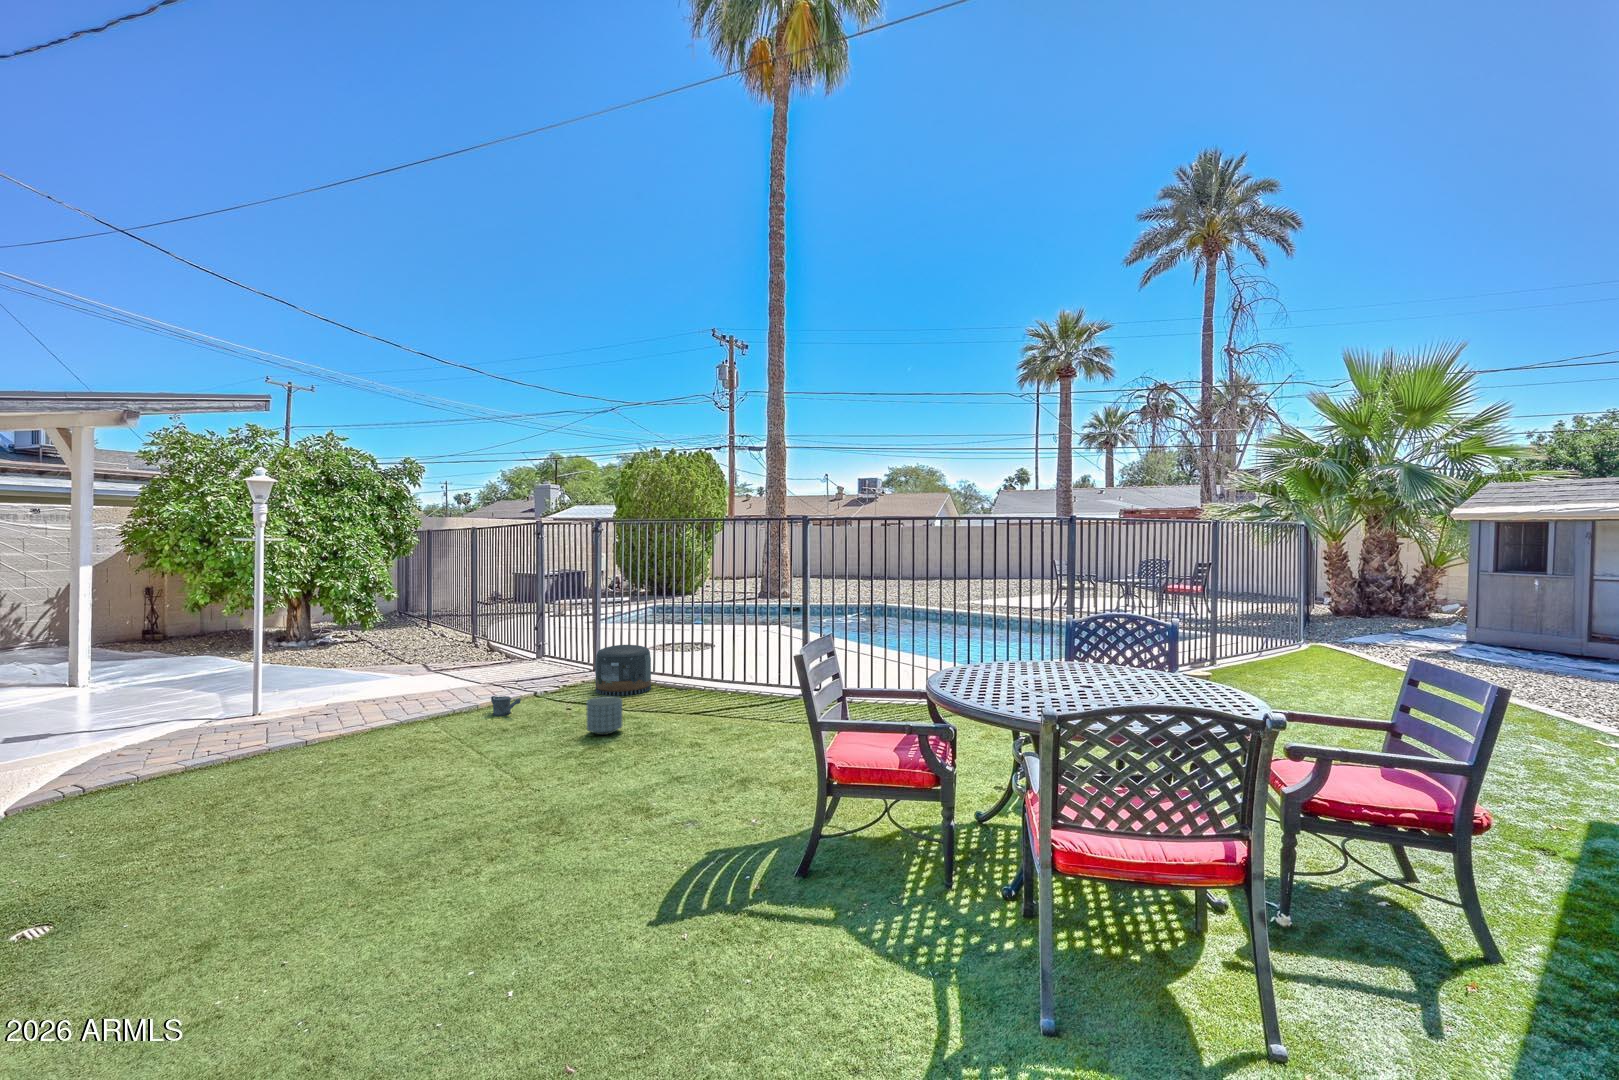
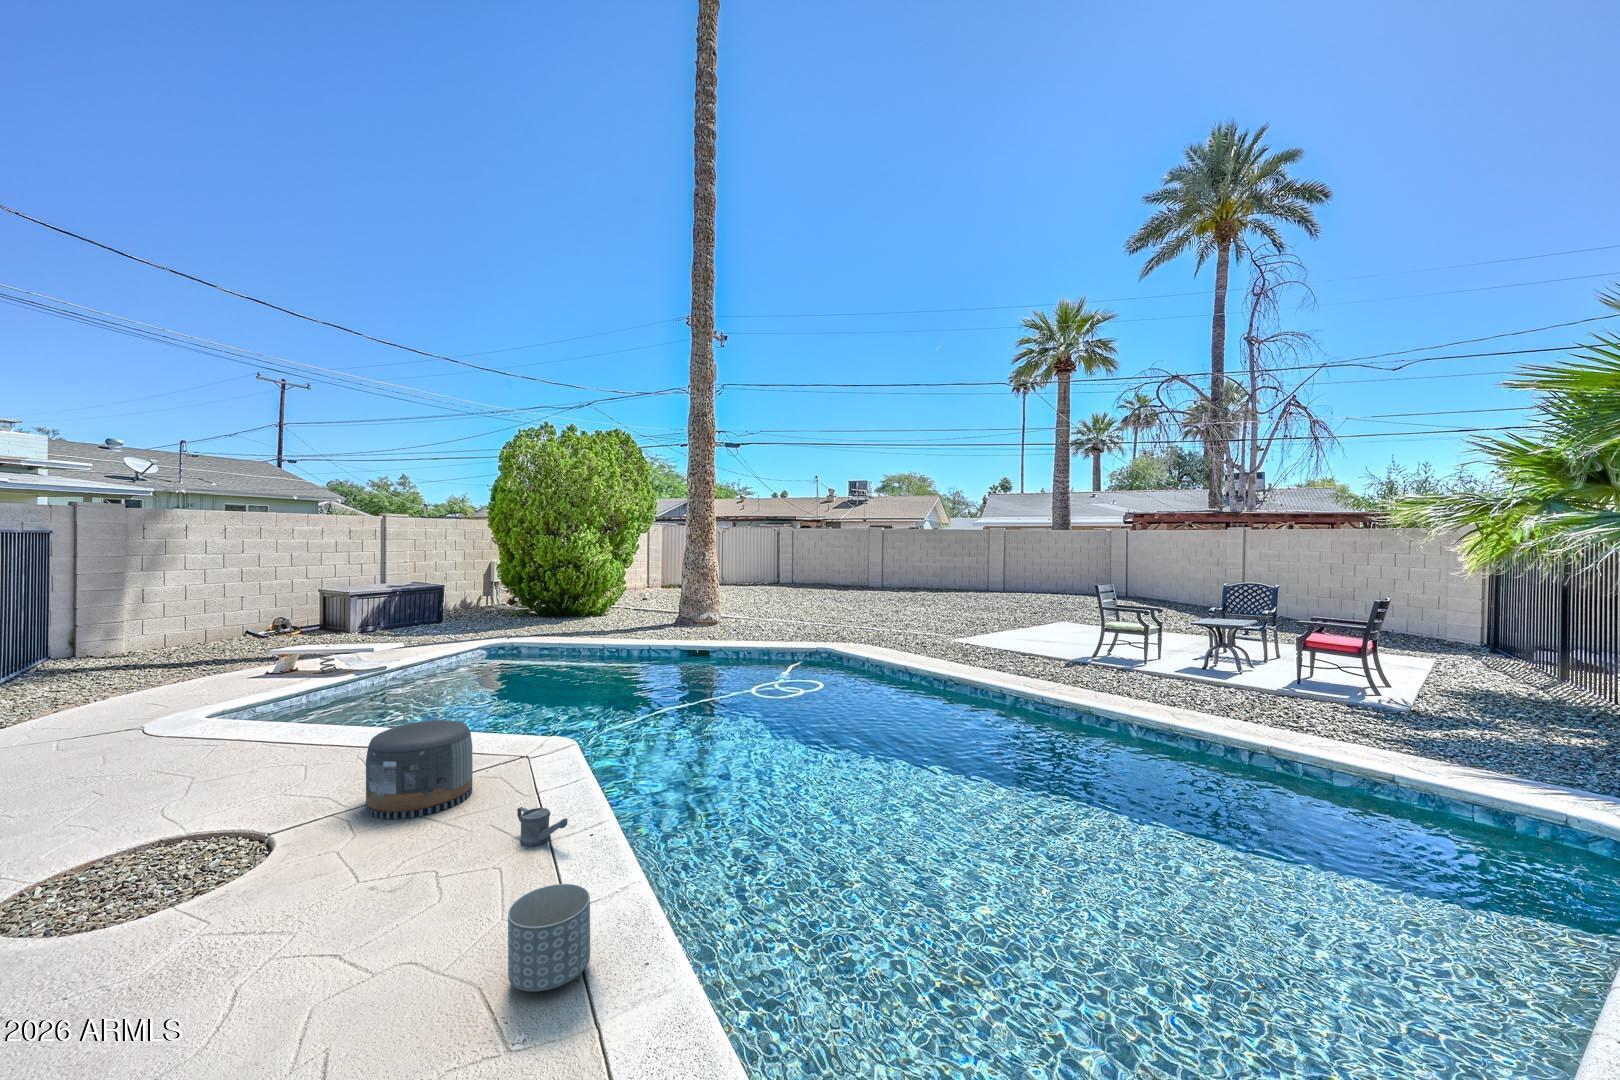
watering can: present [491,696,521,716] -> present [517,807,567,846]
planter: present [587,696,622,735] -> present [508,884,590,992]

